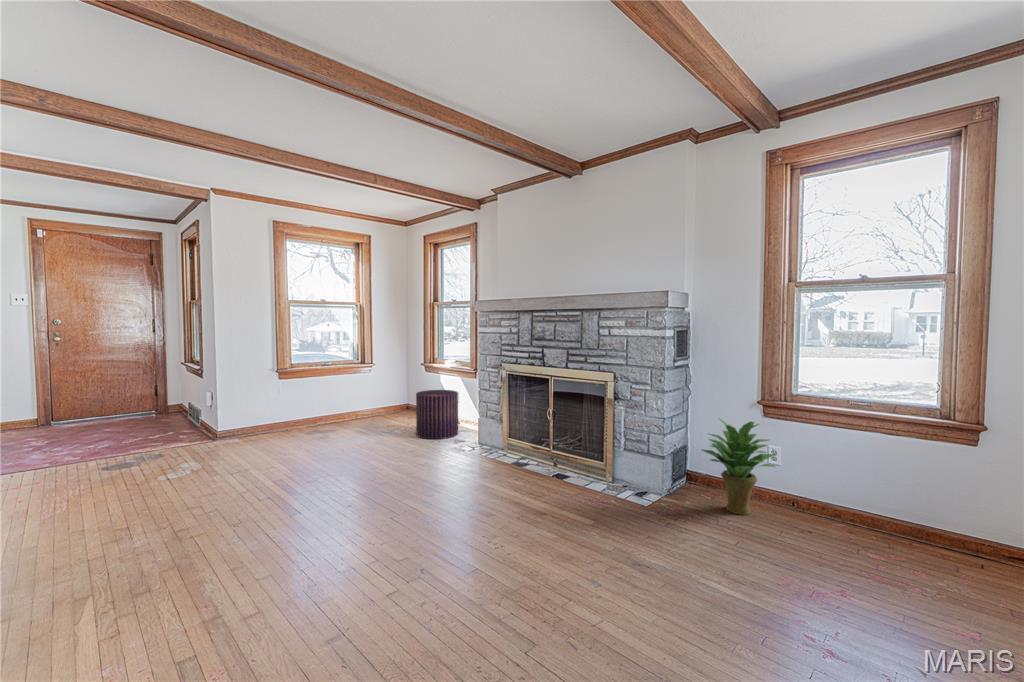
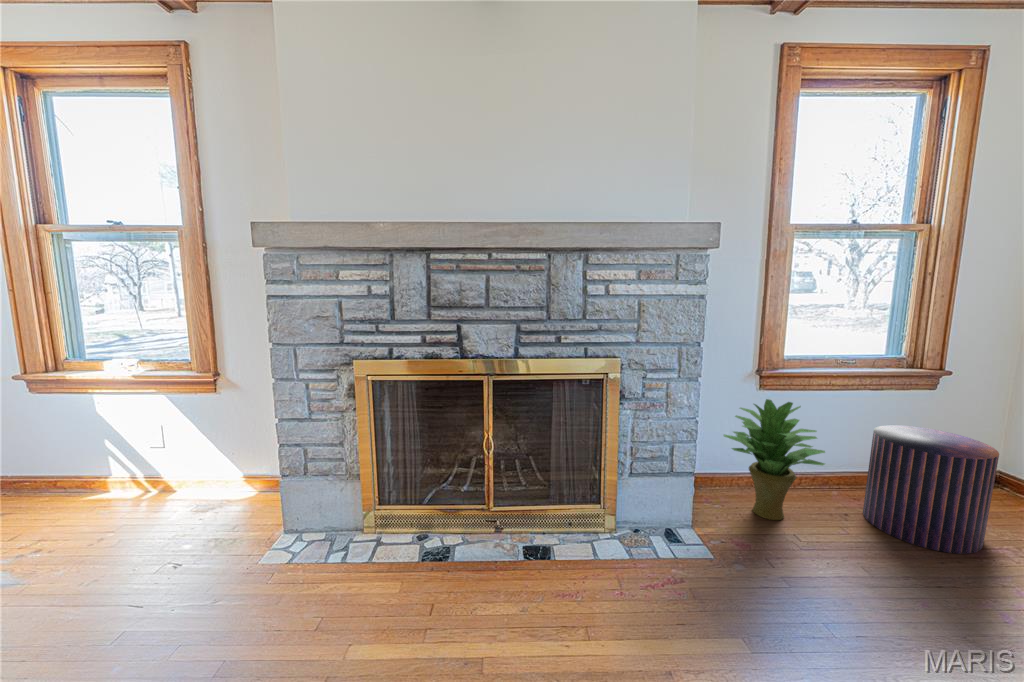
pouf: present [416,390,458,439] -> present [863,425,999,554]

